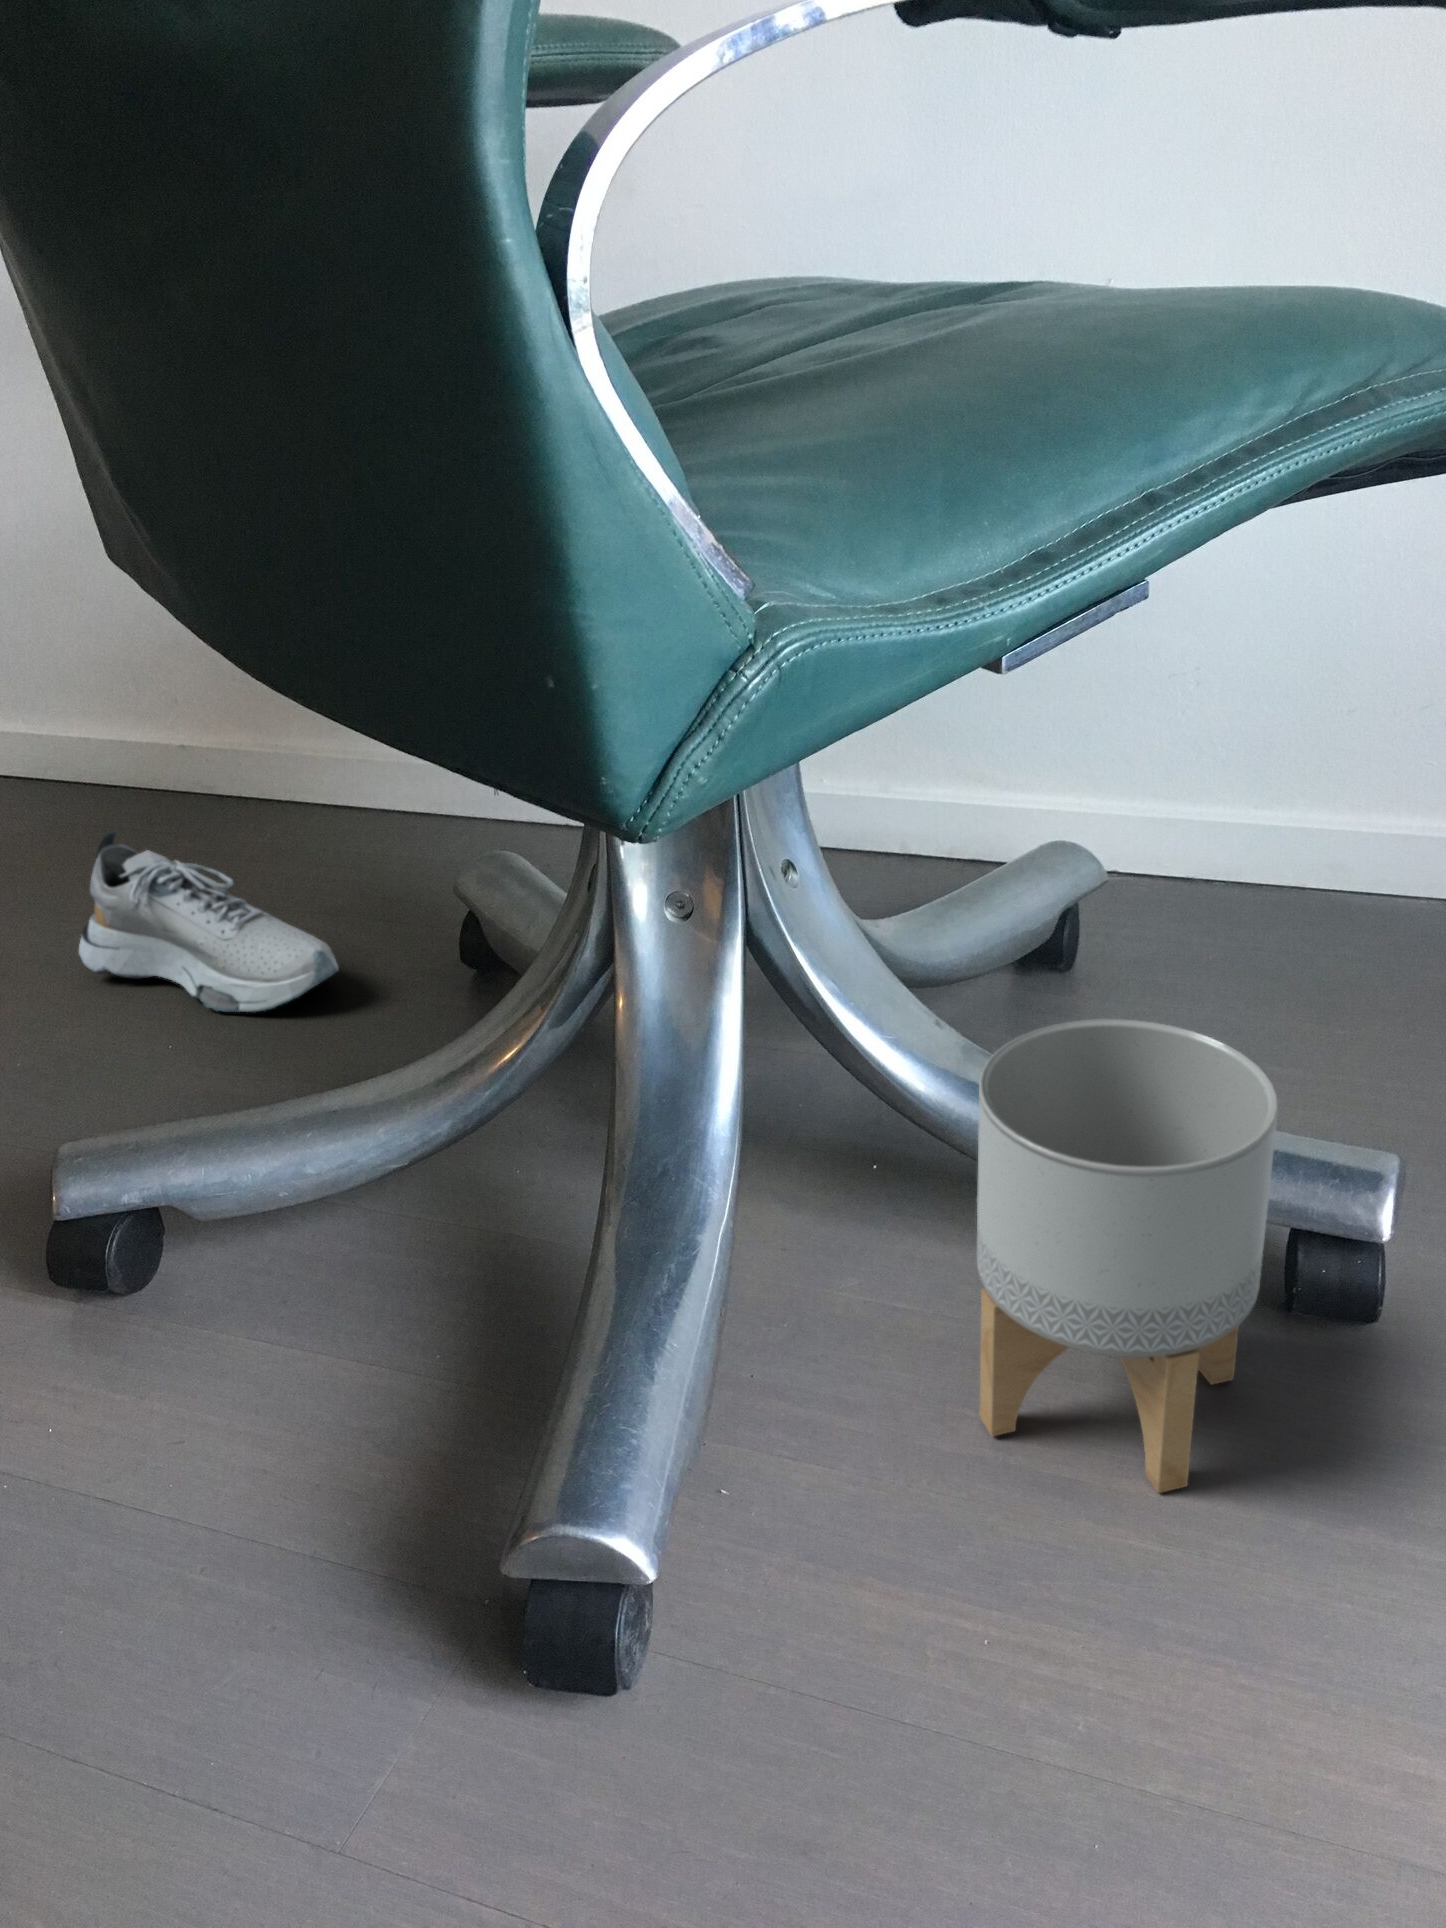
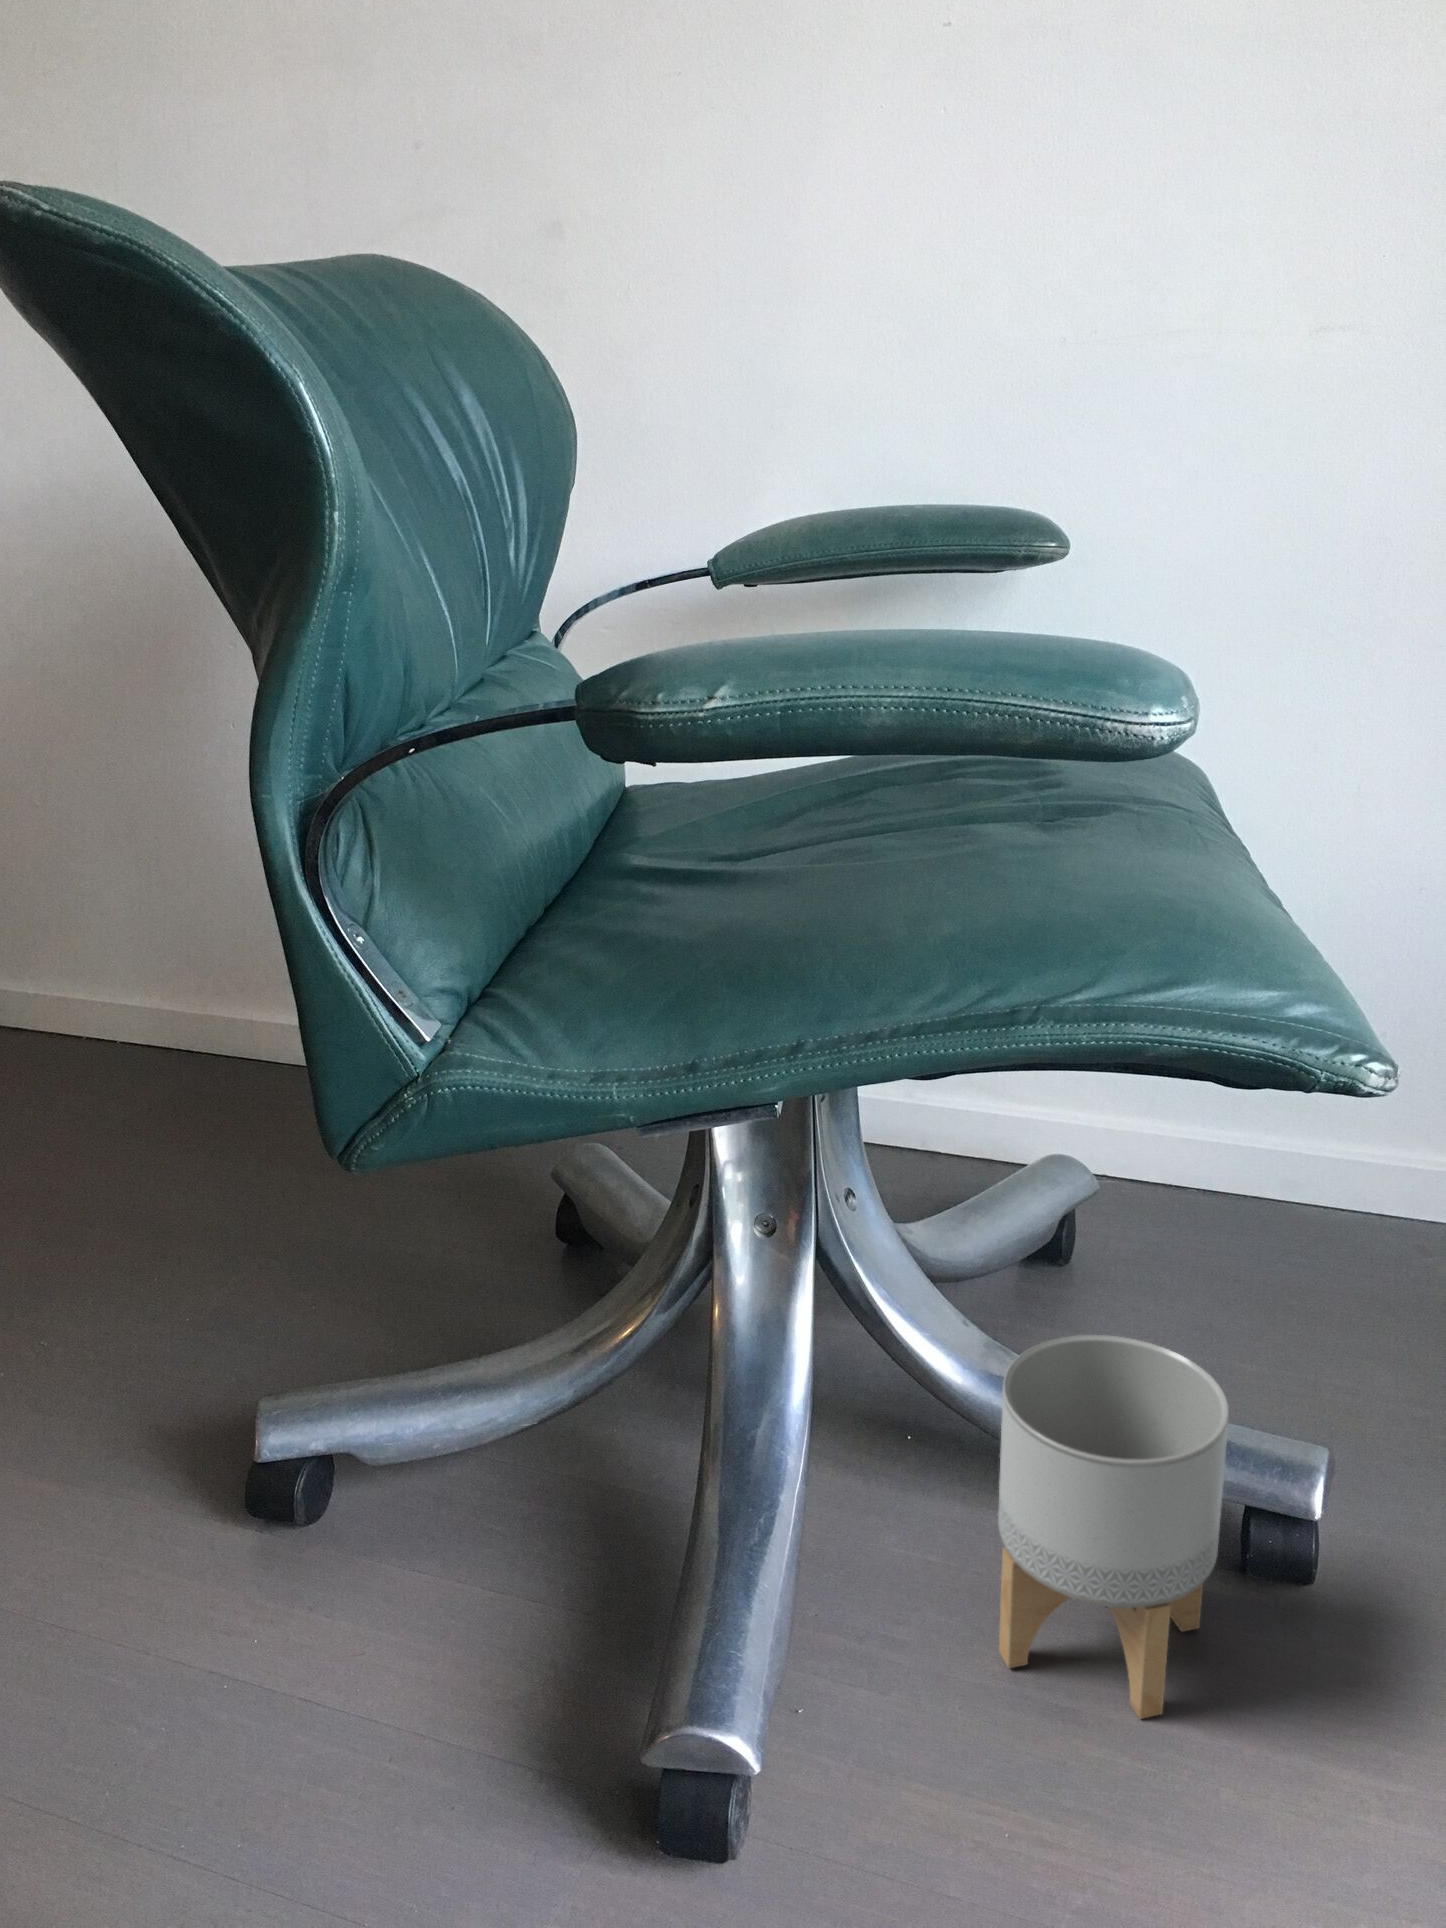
shoe: present [79,831,339,1012] -> none [233,1116,455,1277]

